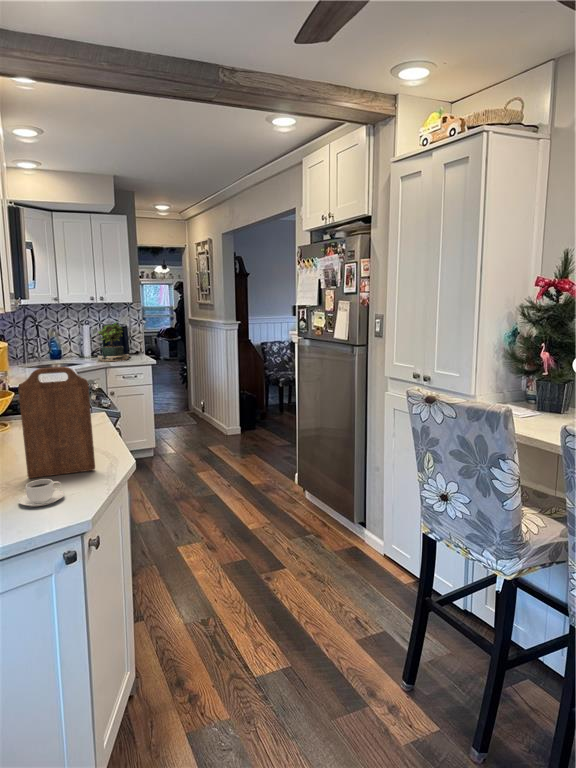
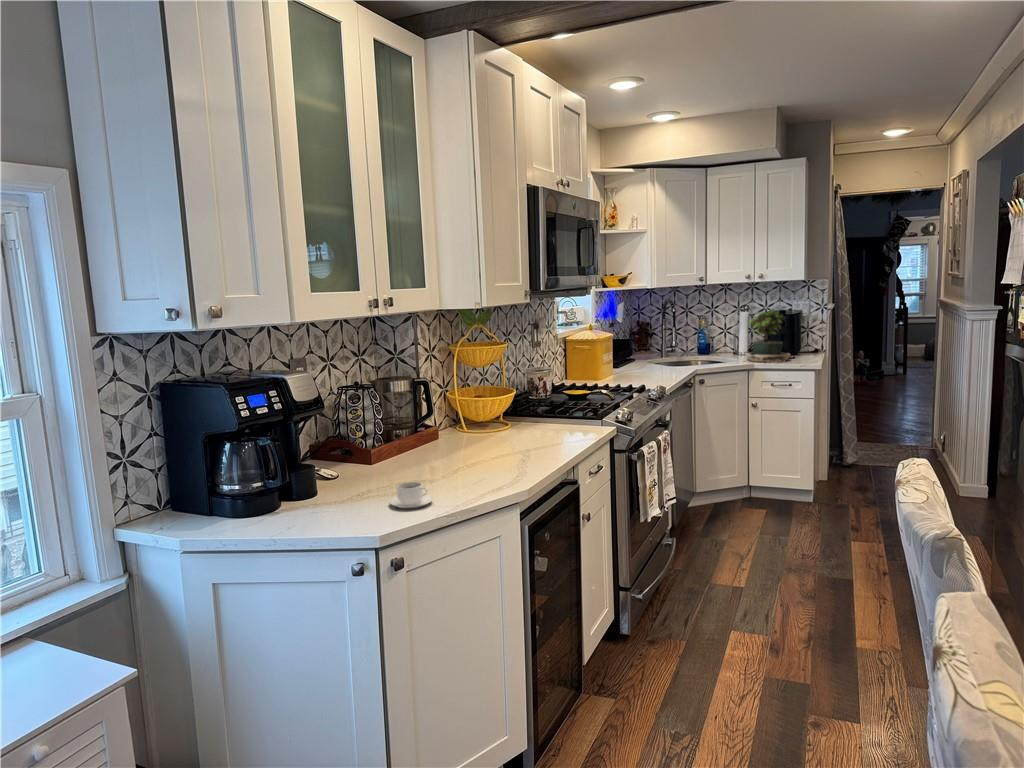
cutting board: present [18,367,95,478] -> none [435,366,500,487]

